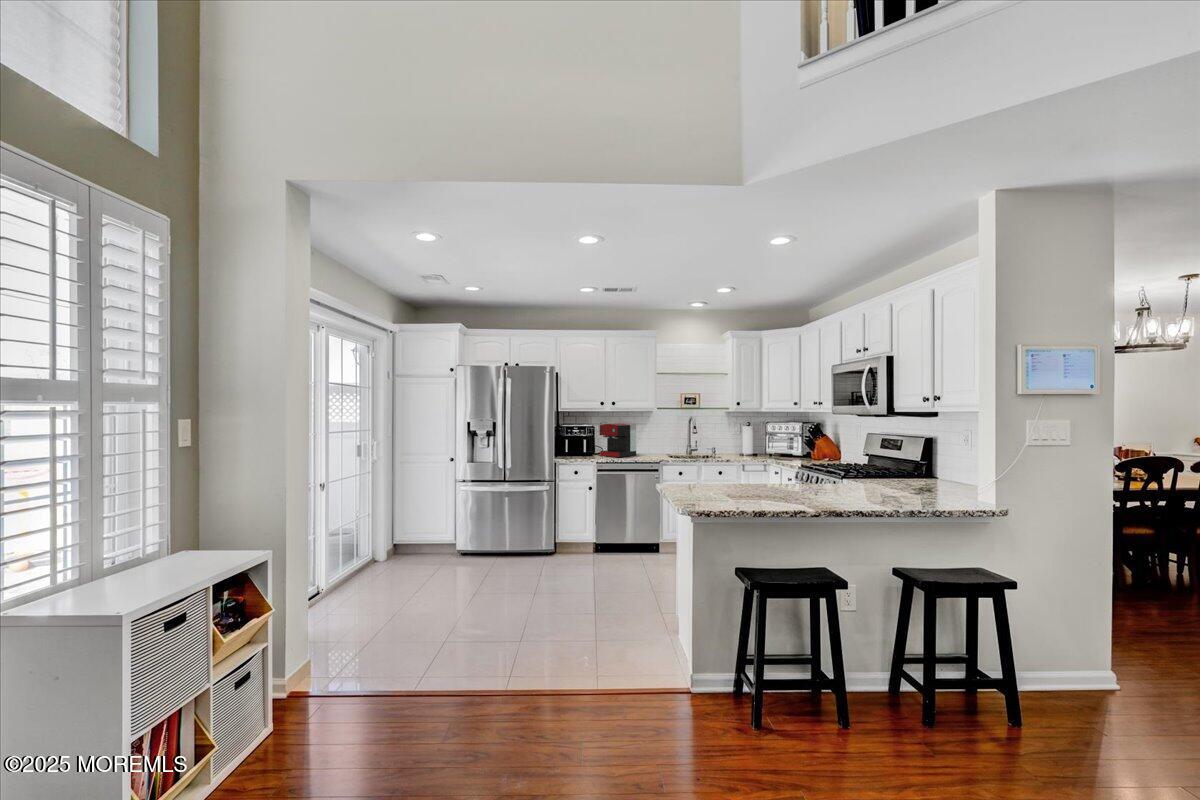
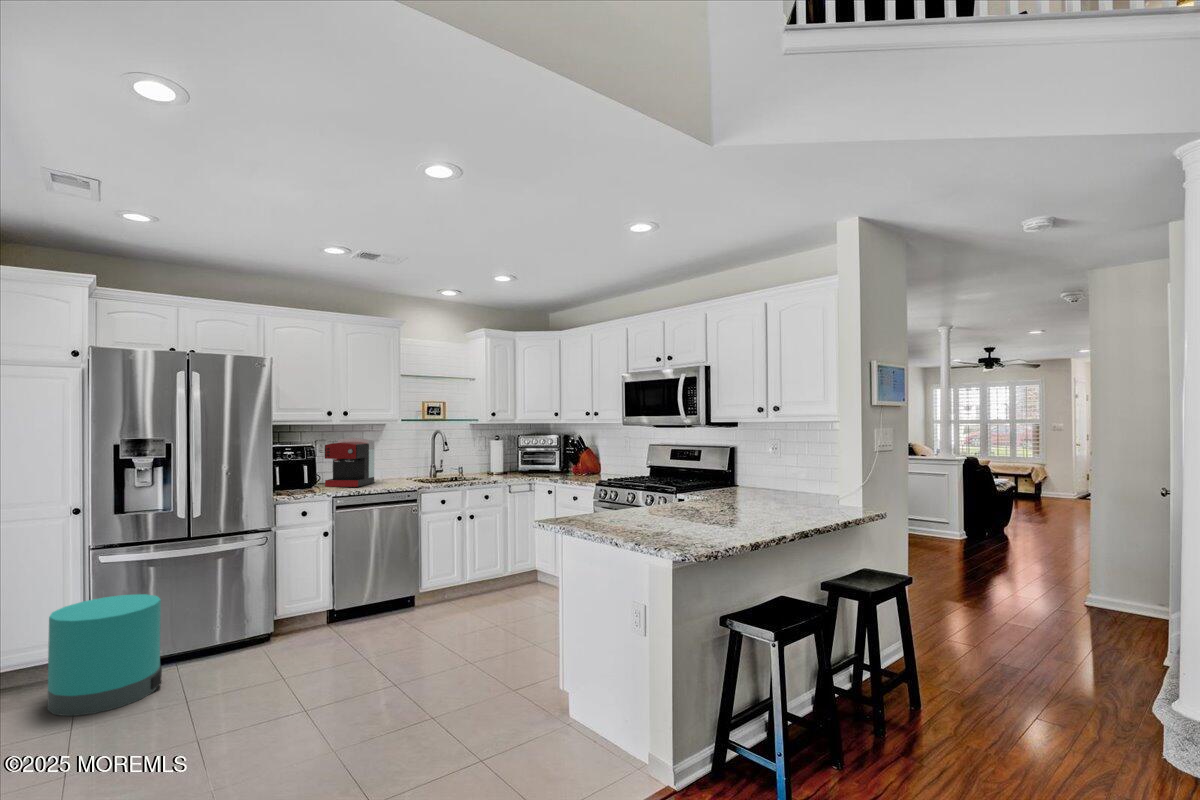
trash can: none [433,511,488,574] -> present [47,594,162,716]

